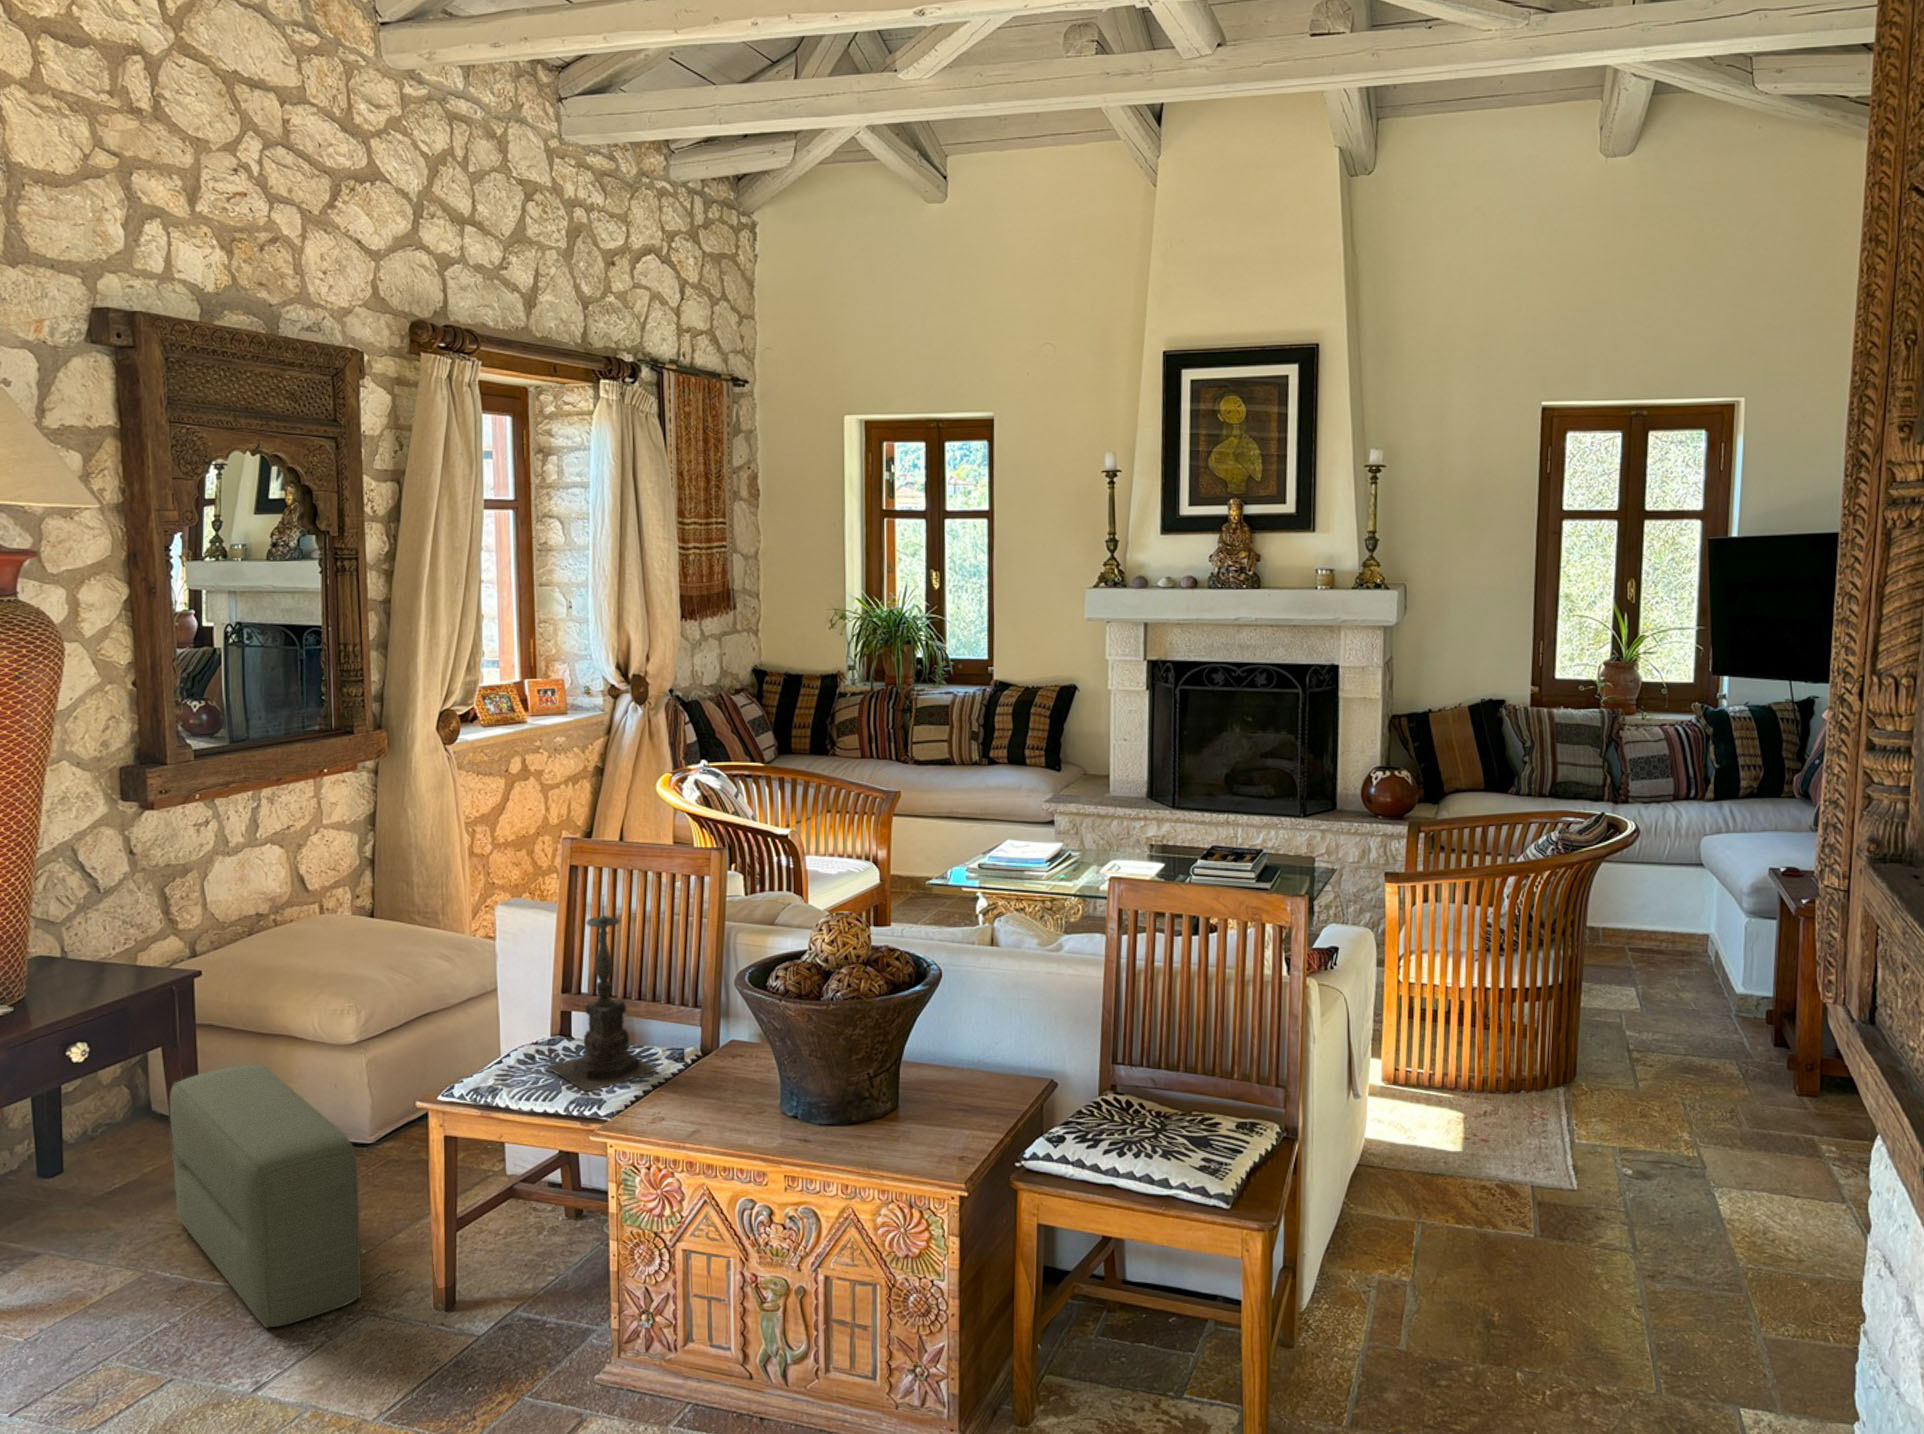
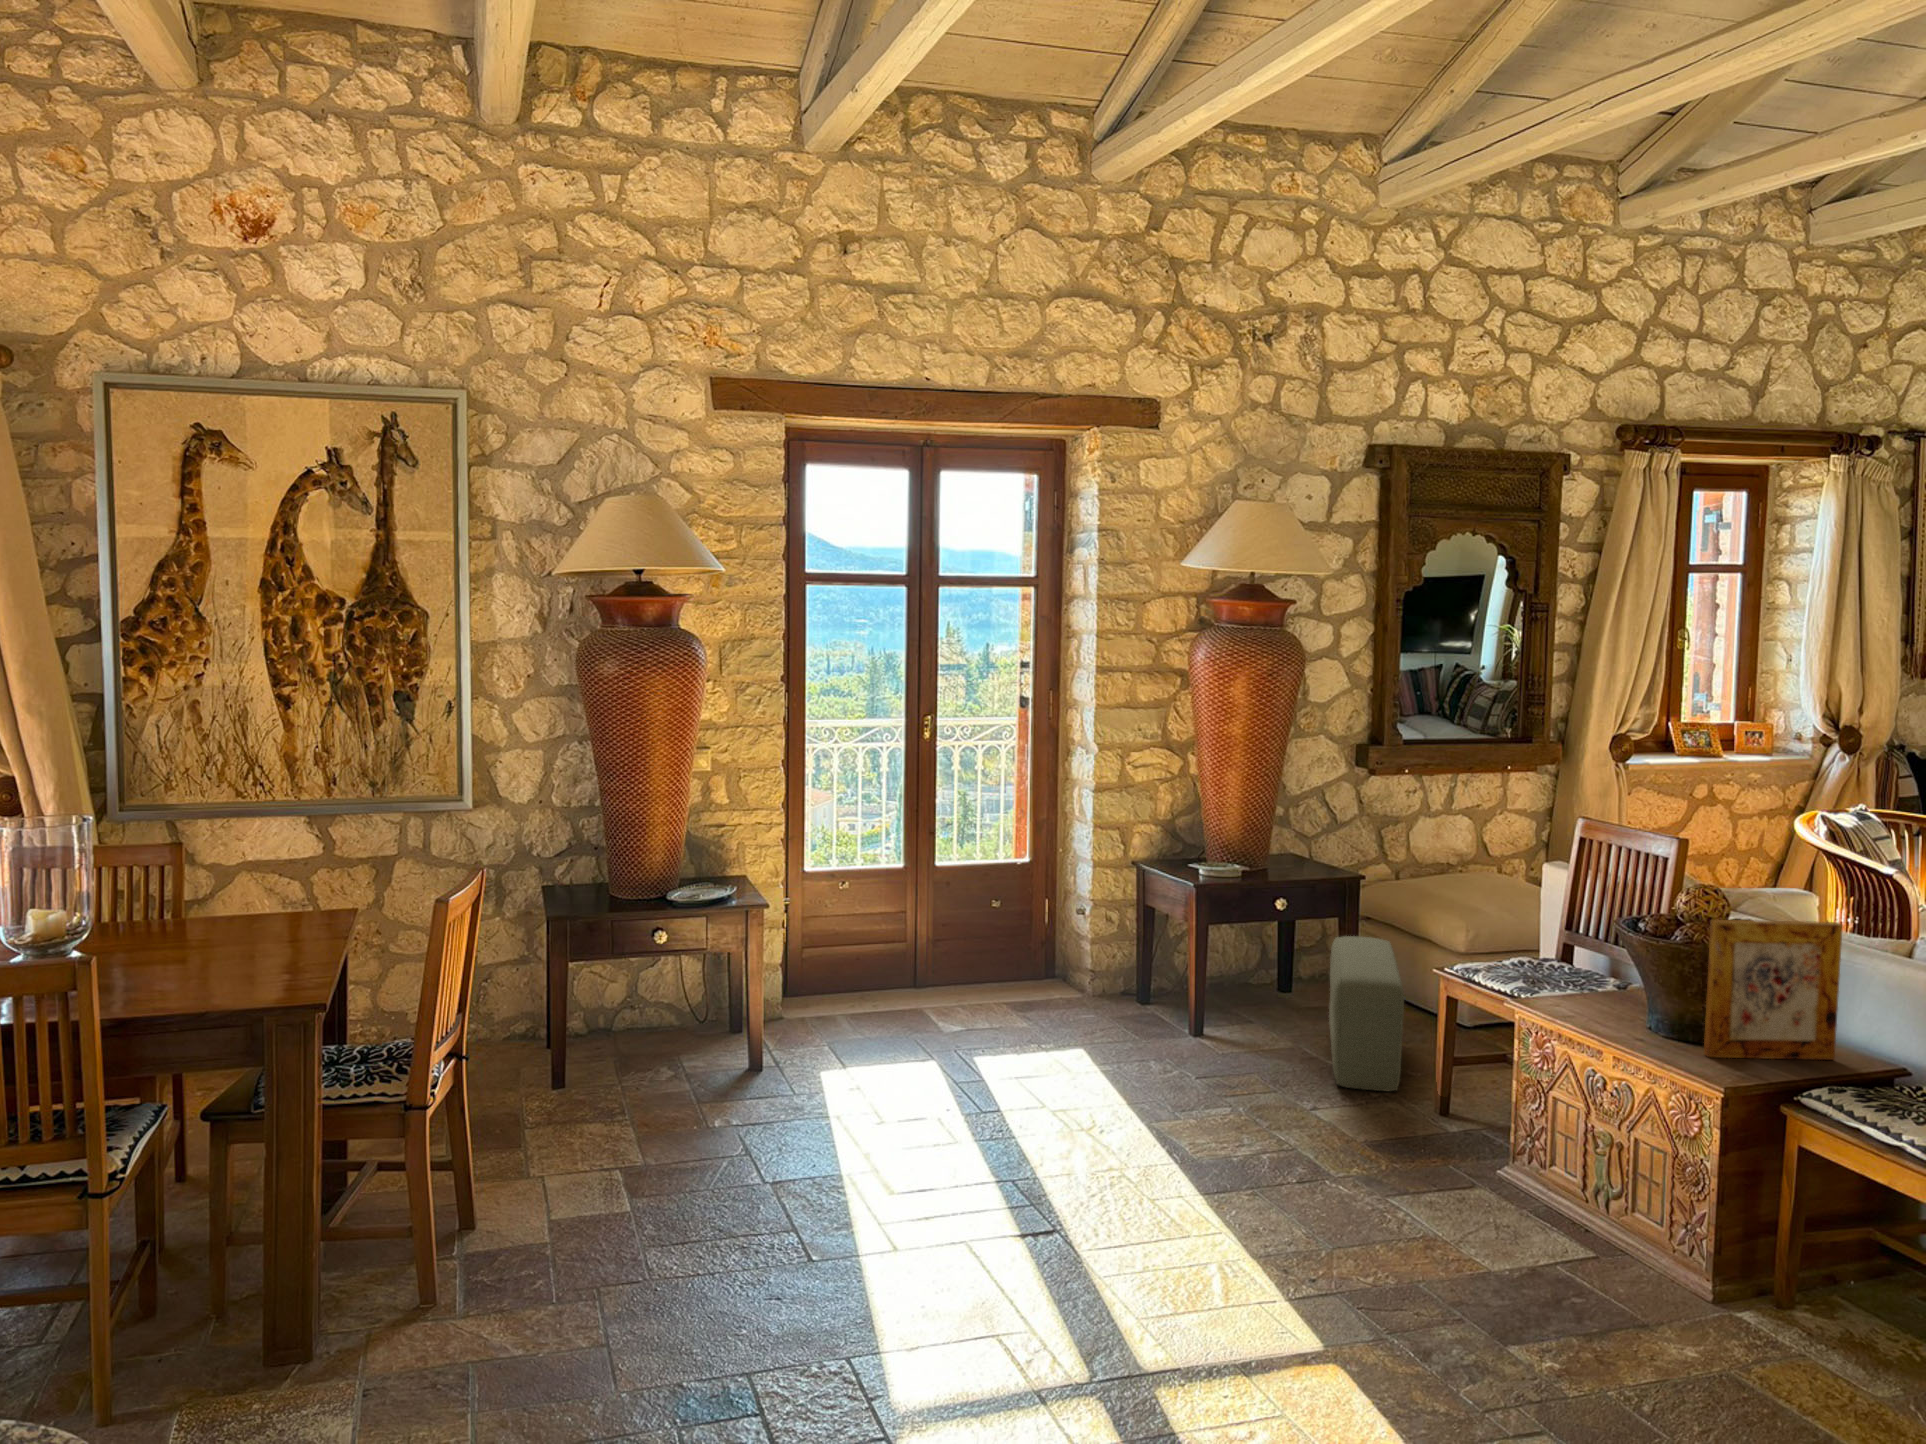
candle holder: present [547,901,657,1091] -> none [1525,851,1601,990]
picture frame: none [891,931,996,1140] -> present [1704,920,1843,1060]

